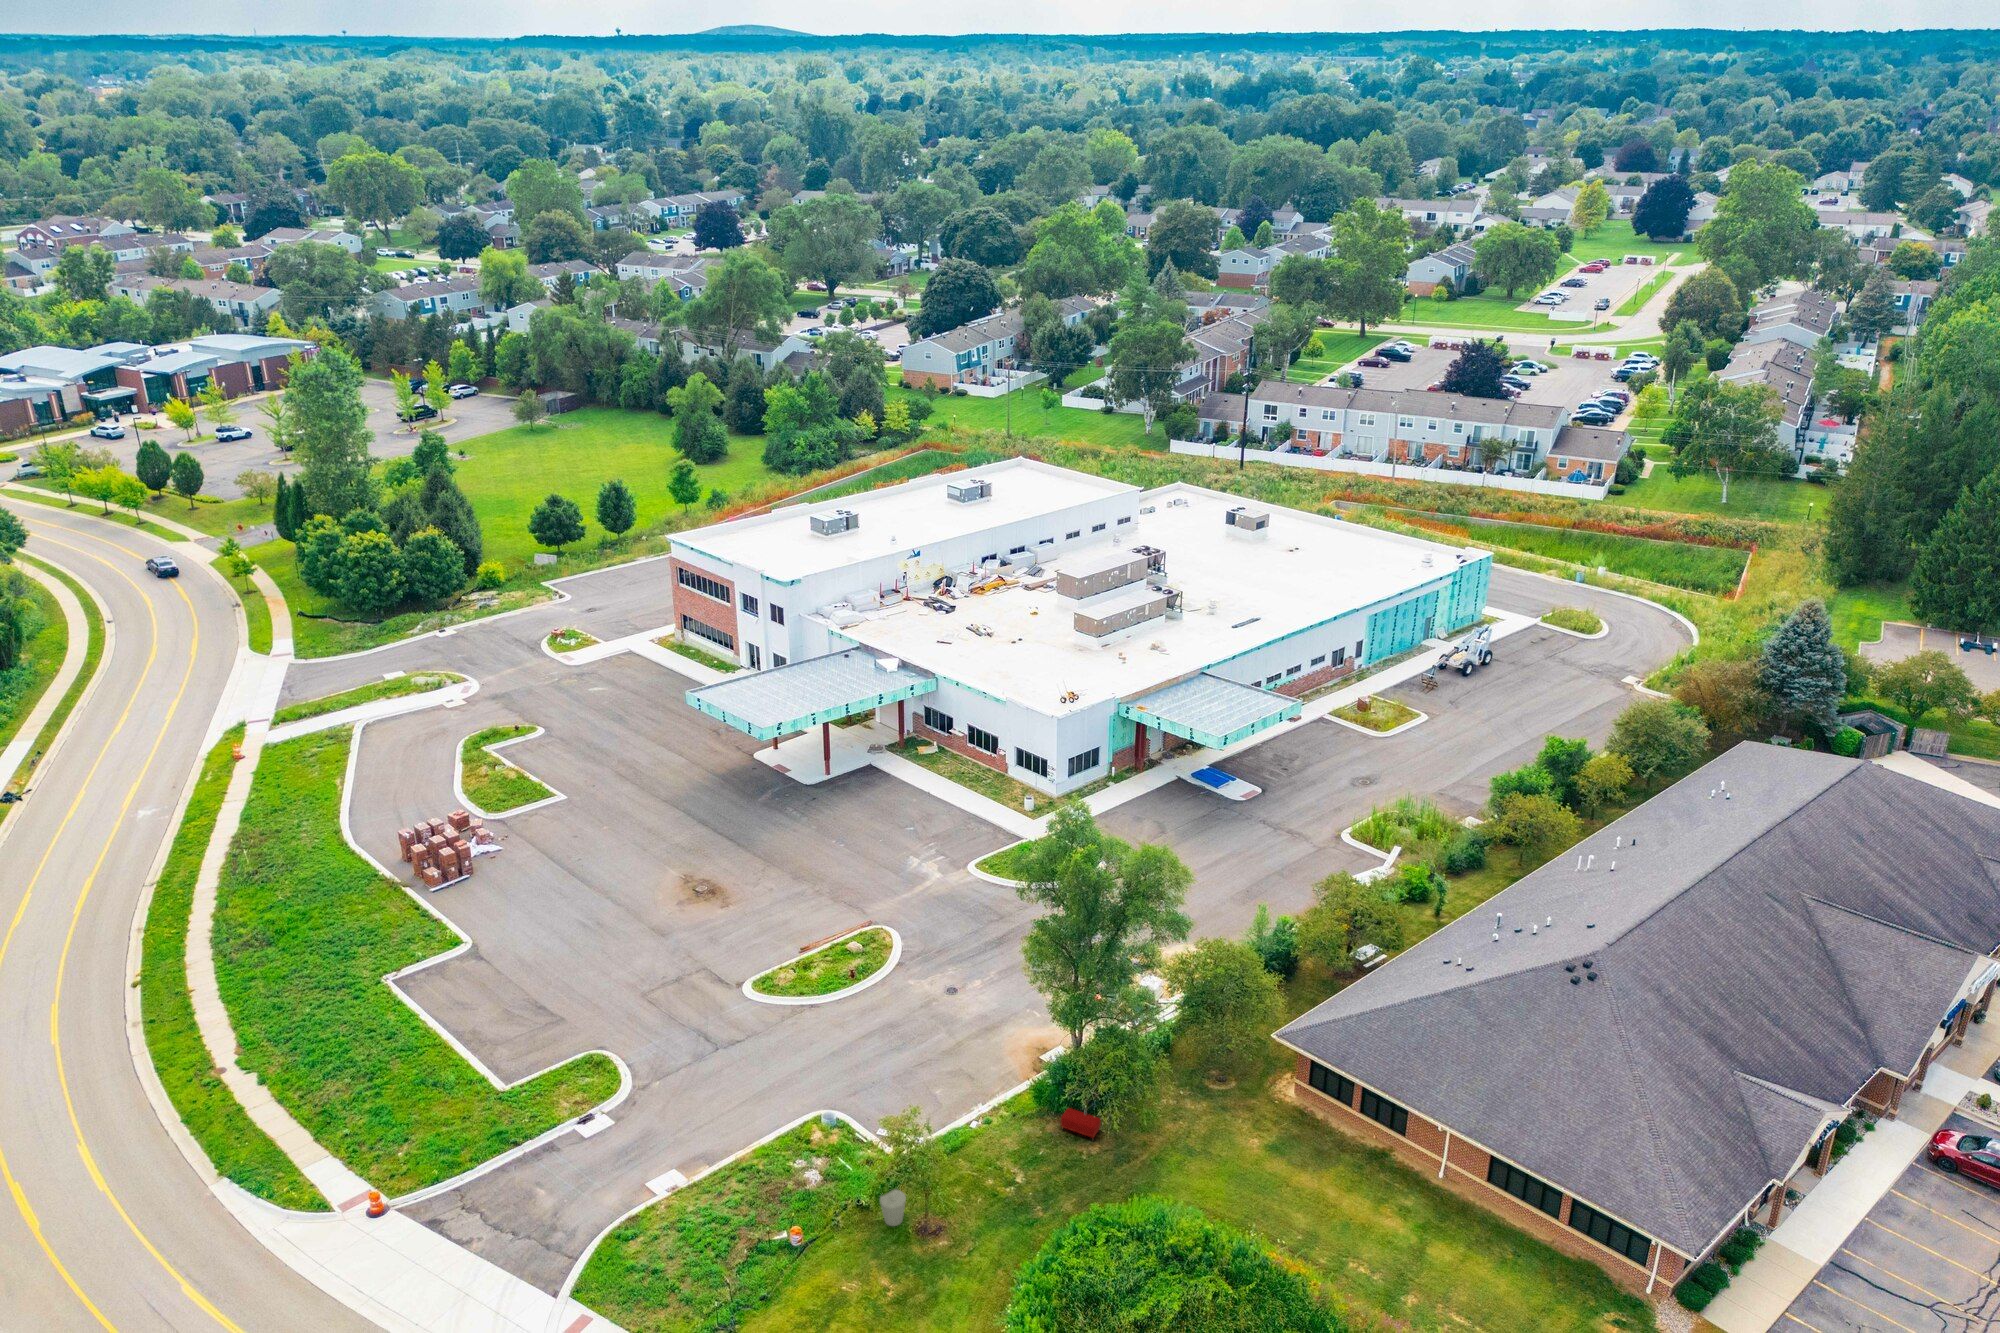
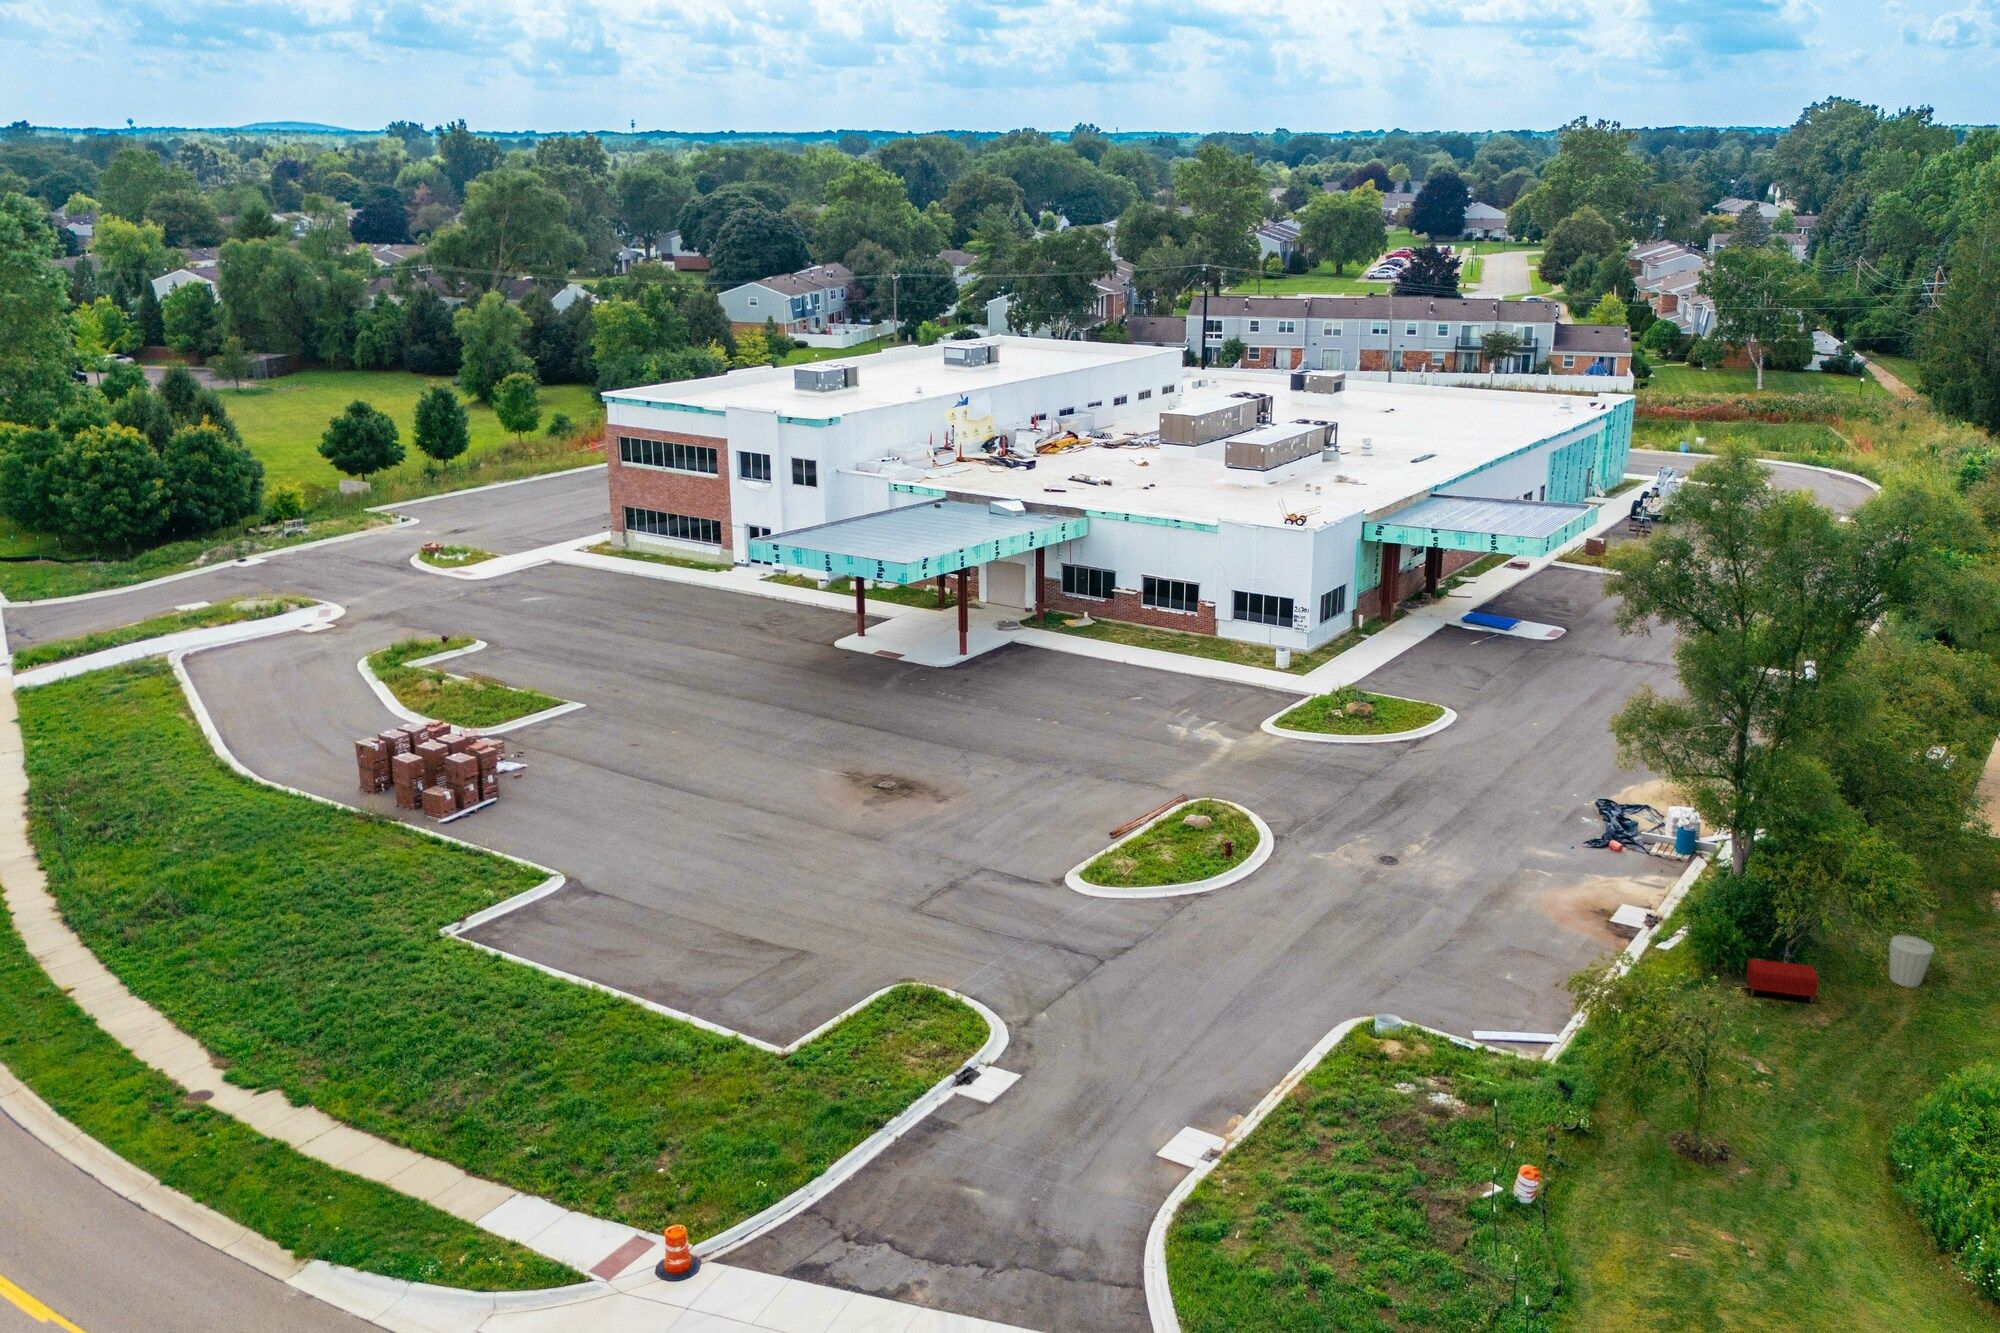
trash can: present [880,1190,906,1226] -> present [1889,935,1934,987]

